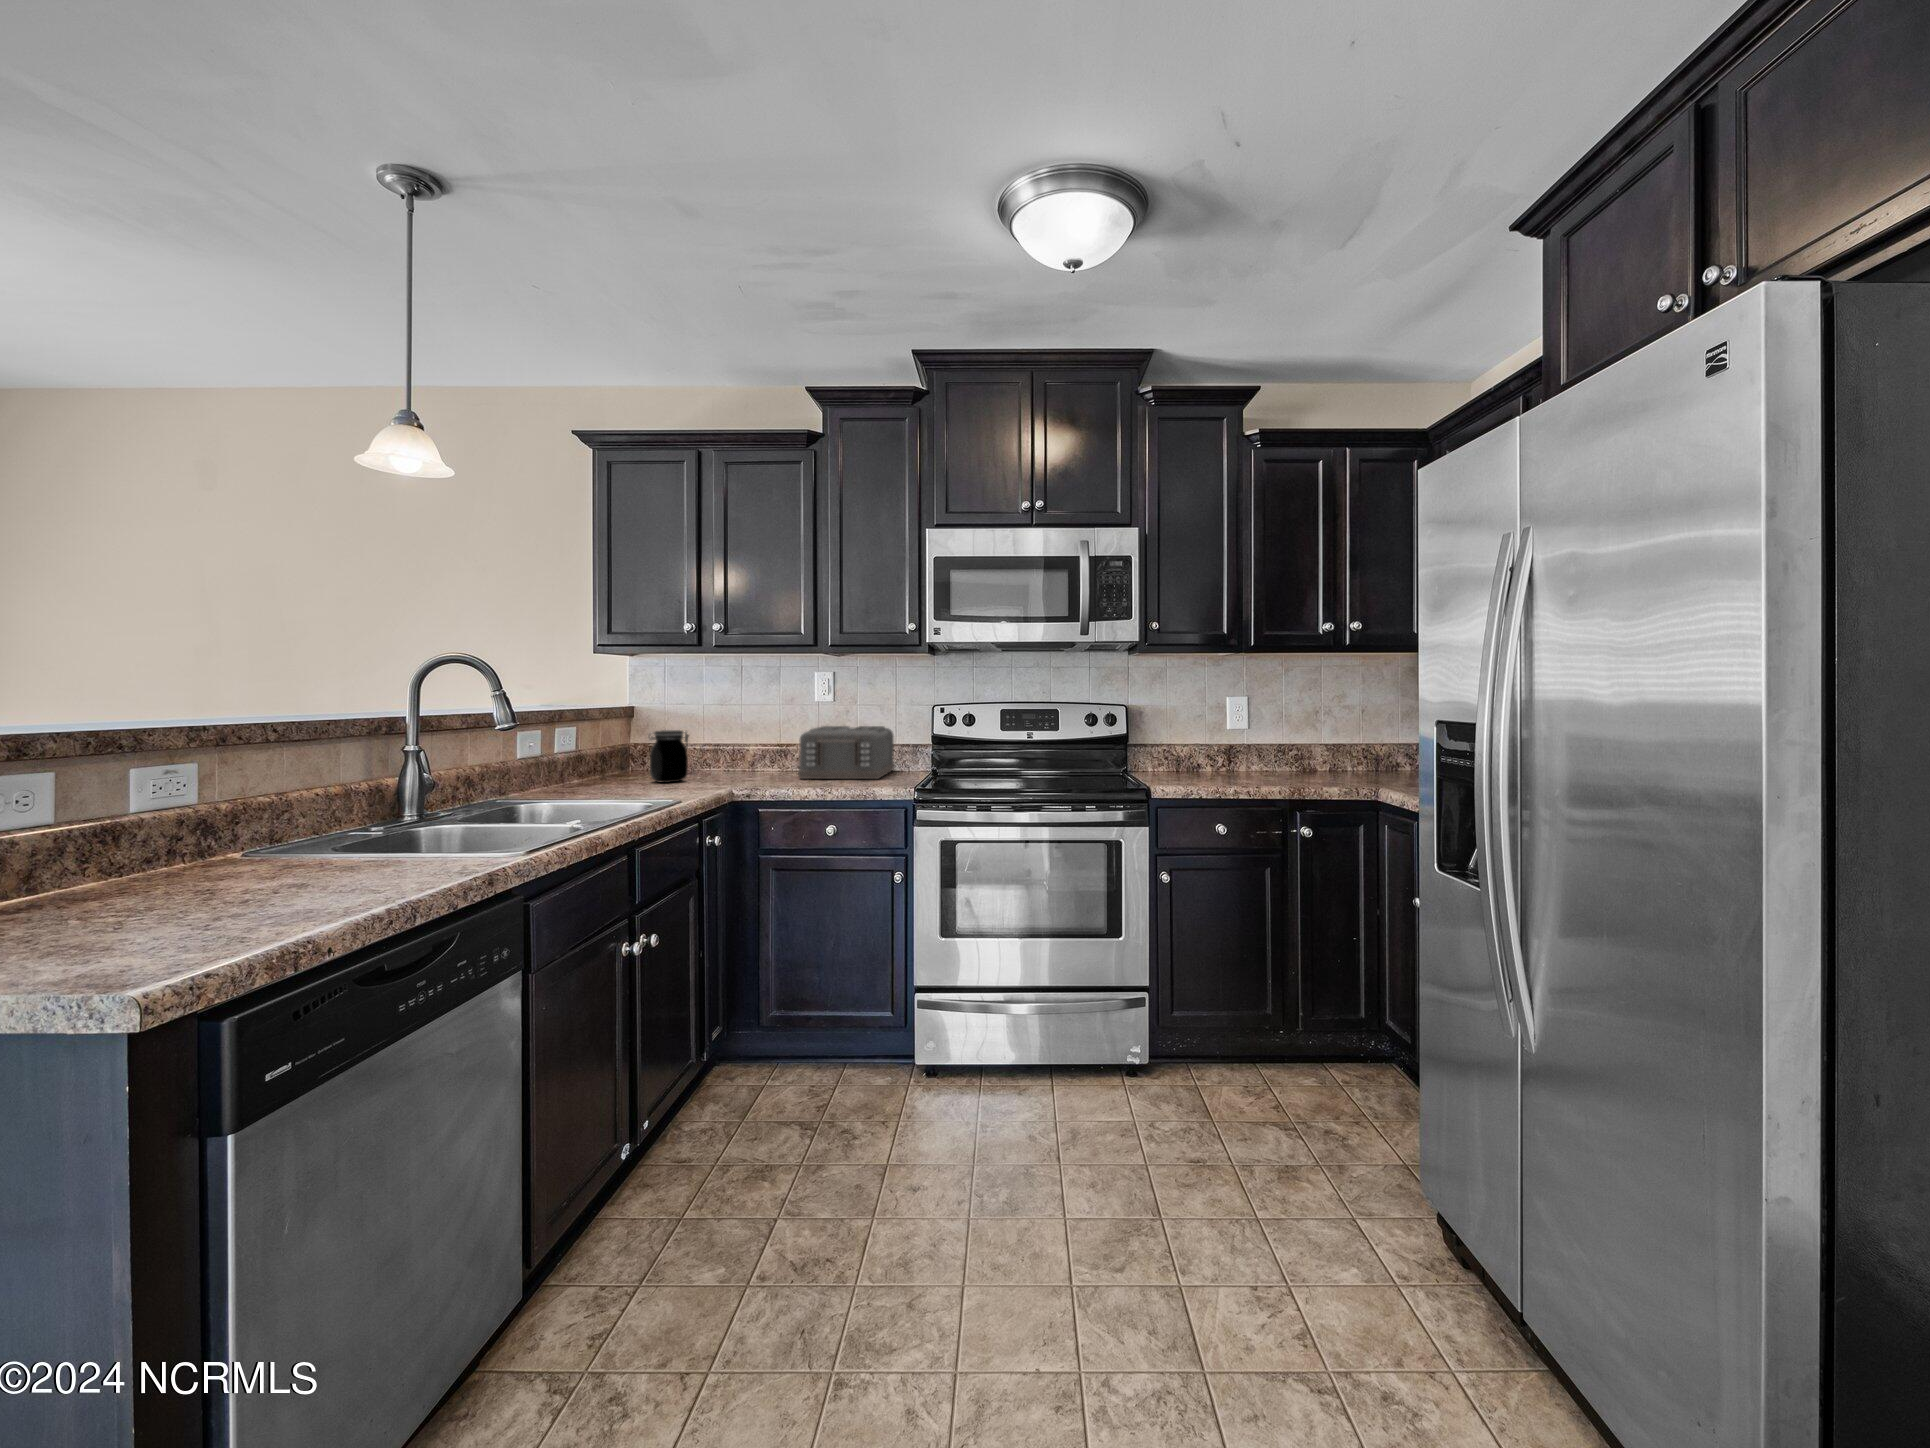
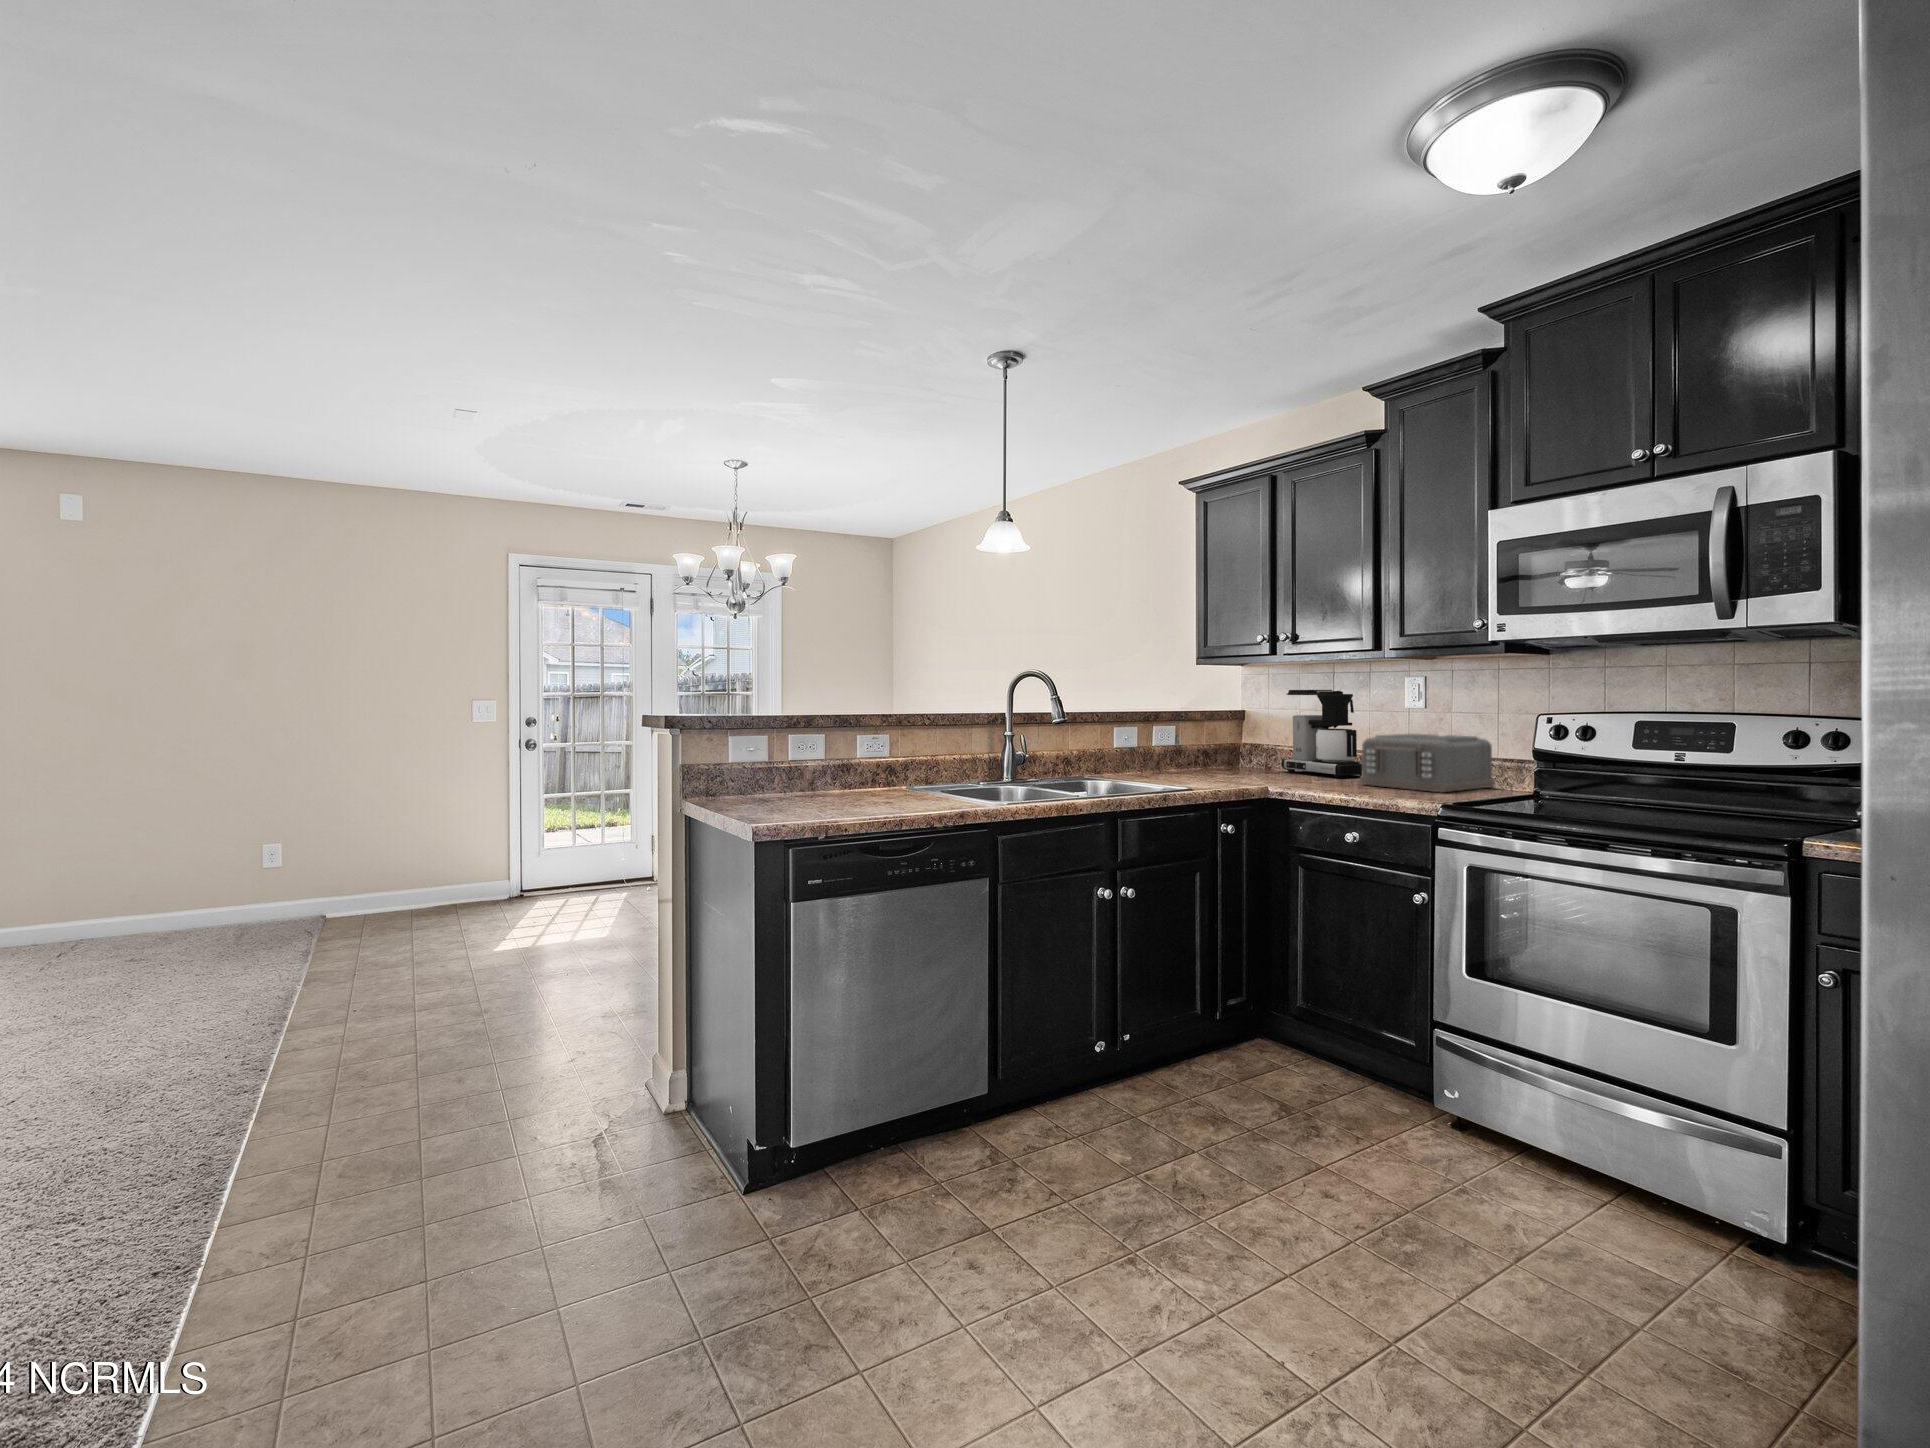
coffee maker: none [688,683,785,774] -> present [1281,690,1362,778]
jar: present [650,730,689,783] -> none [1227,731,1263,777]

